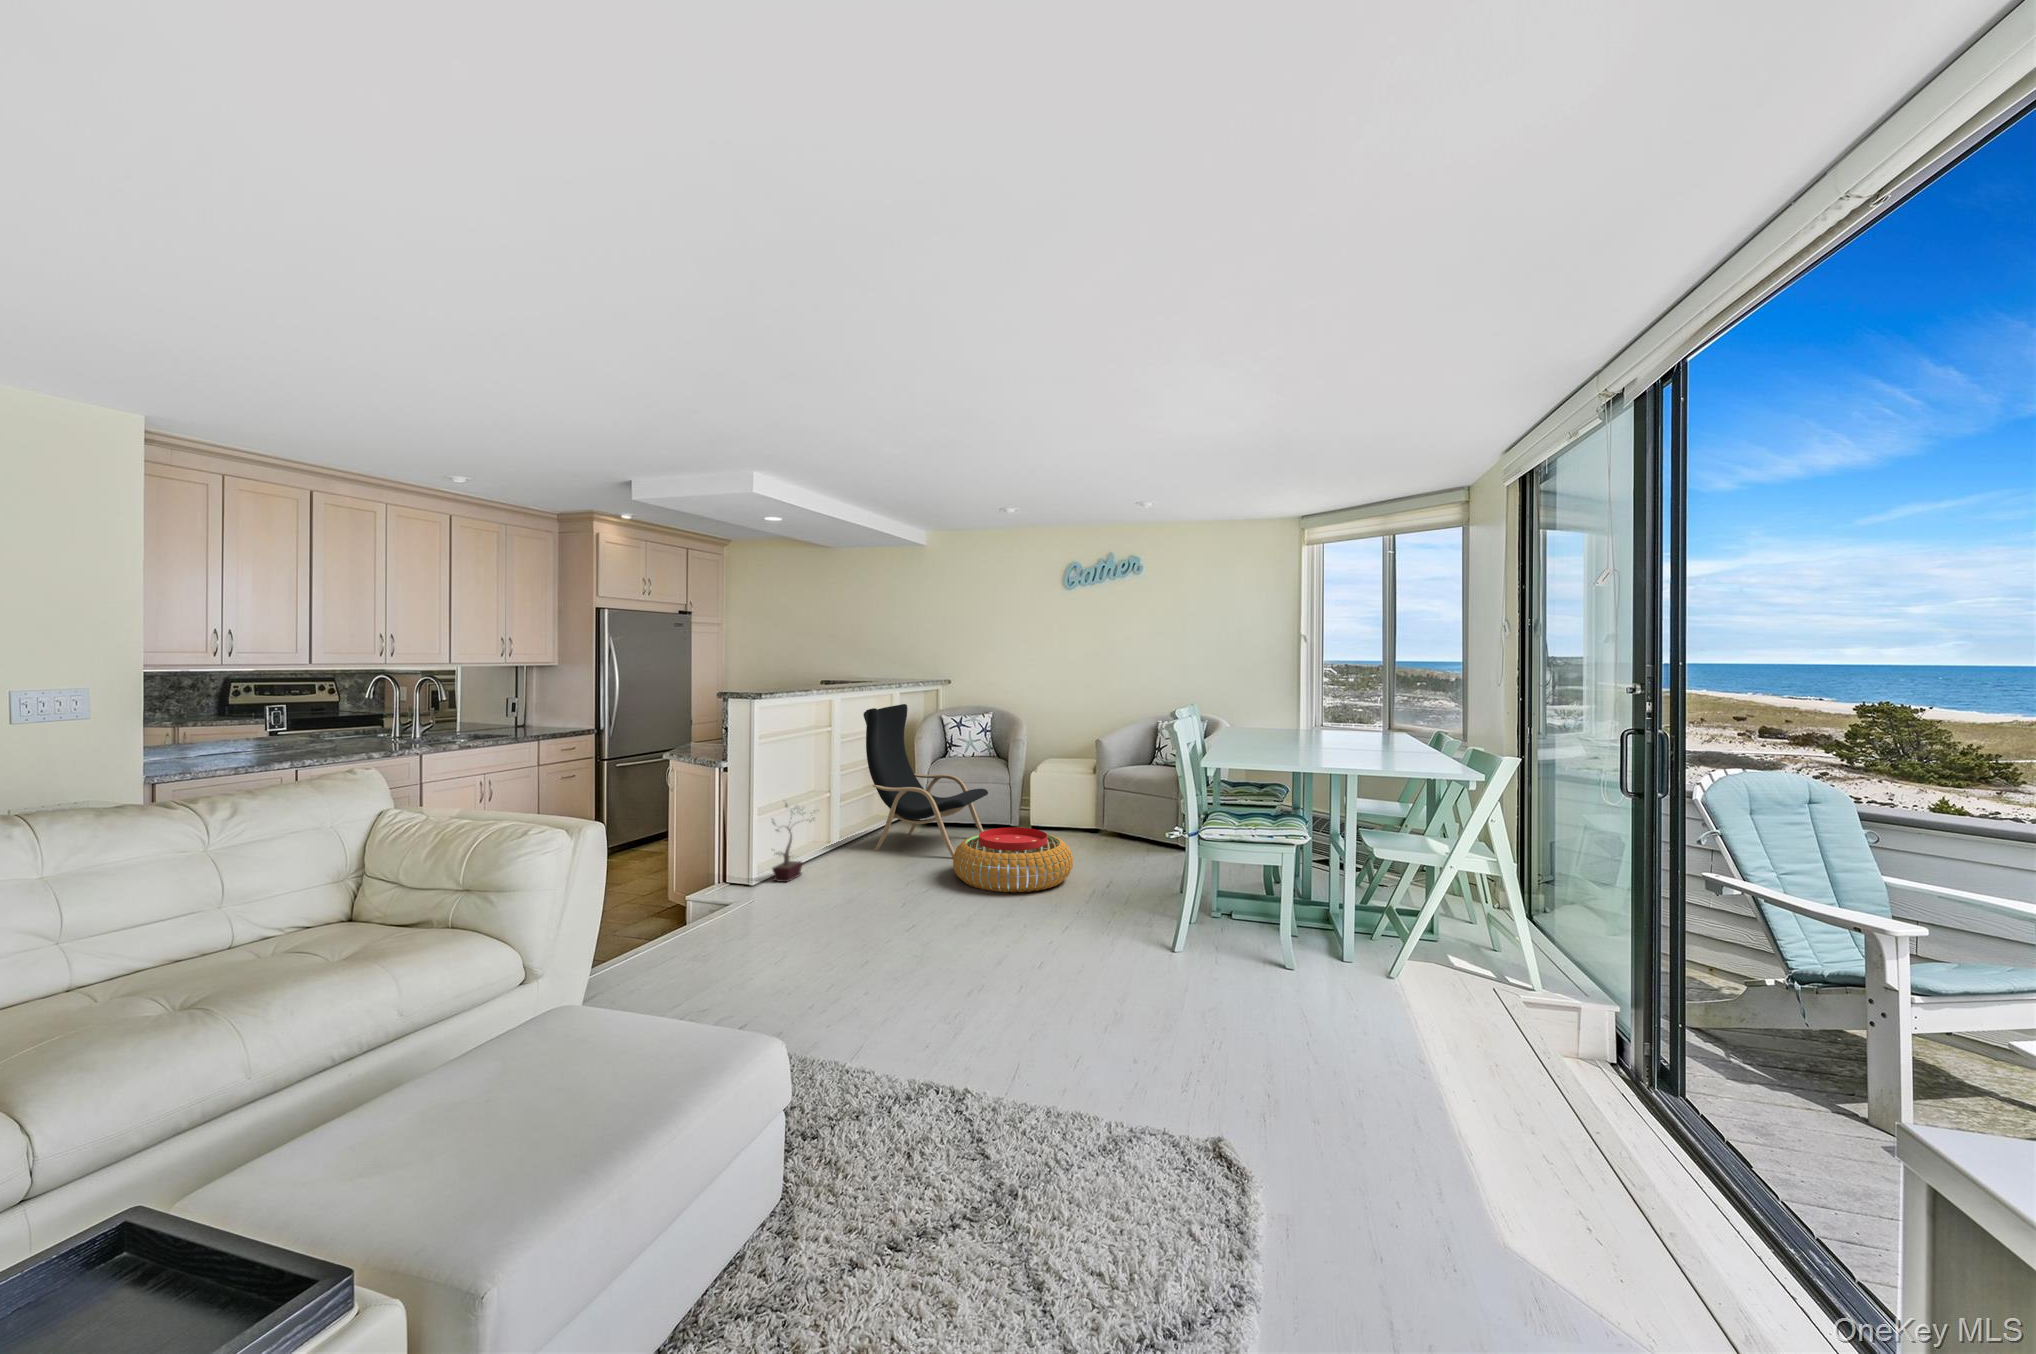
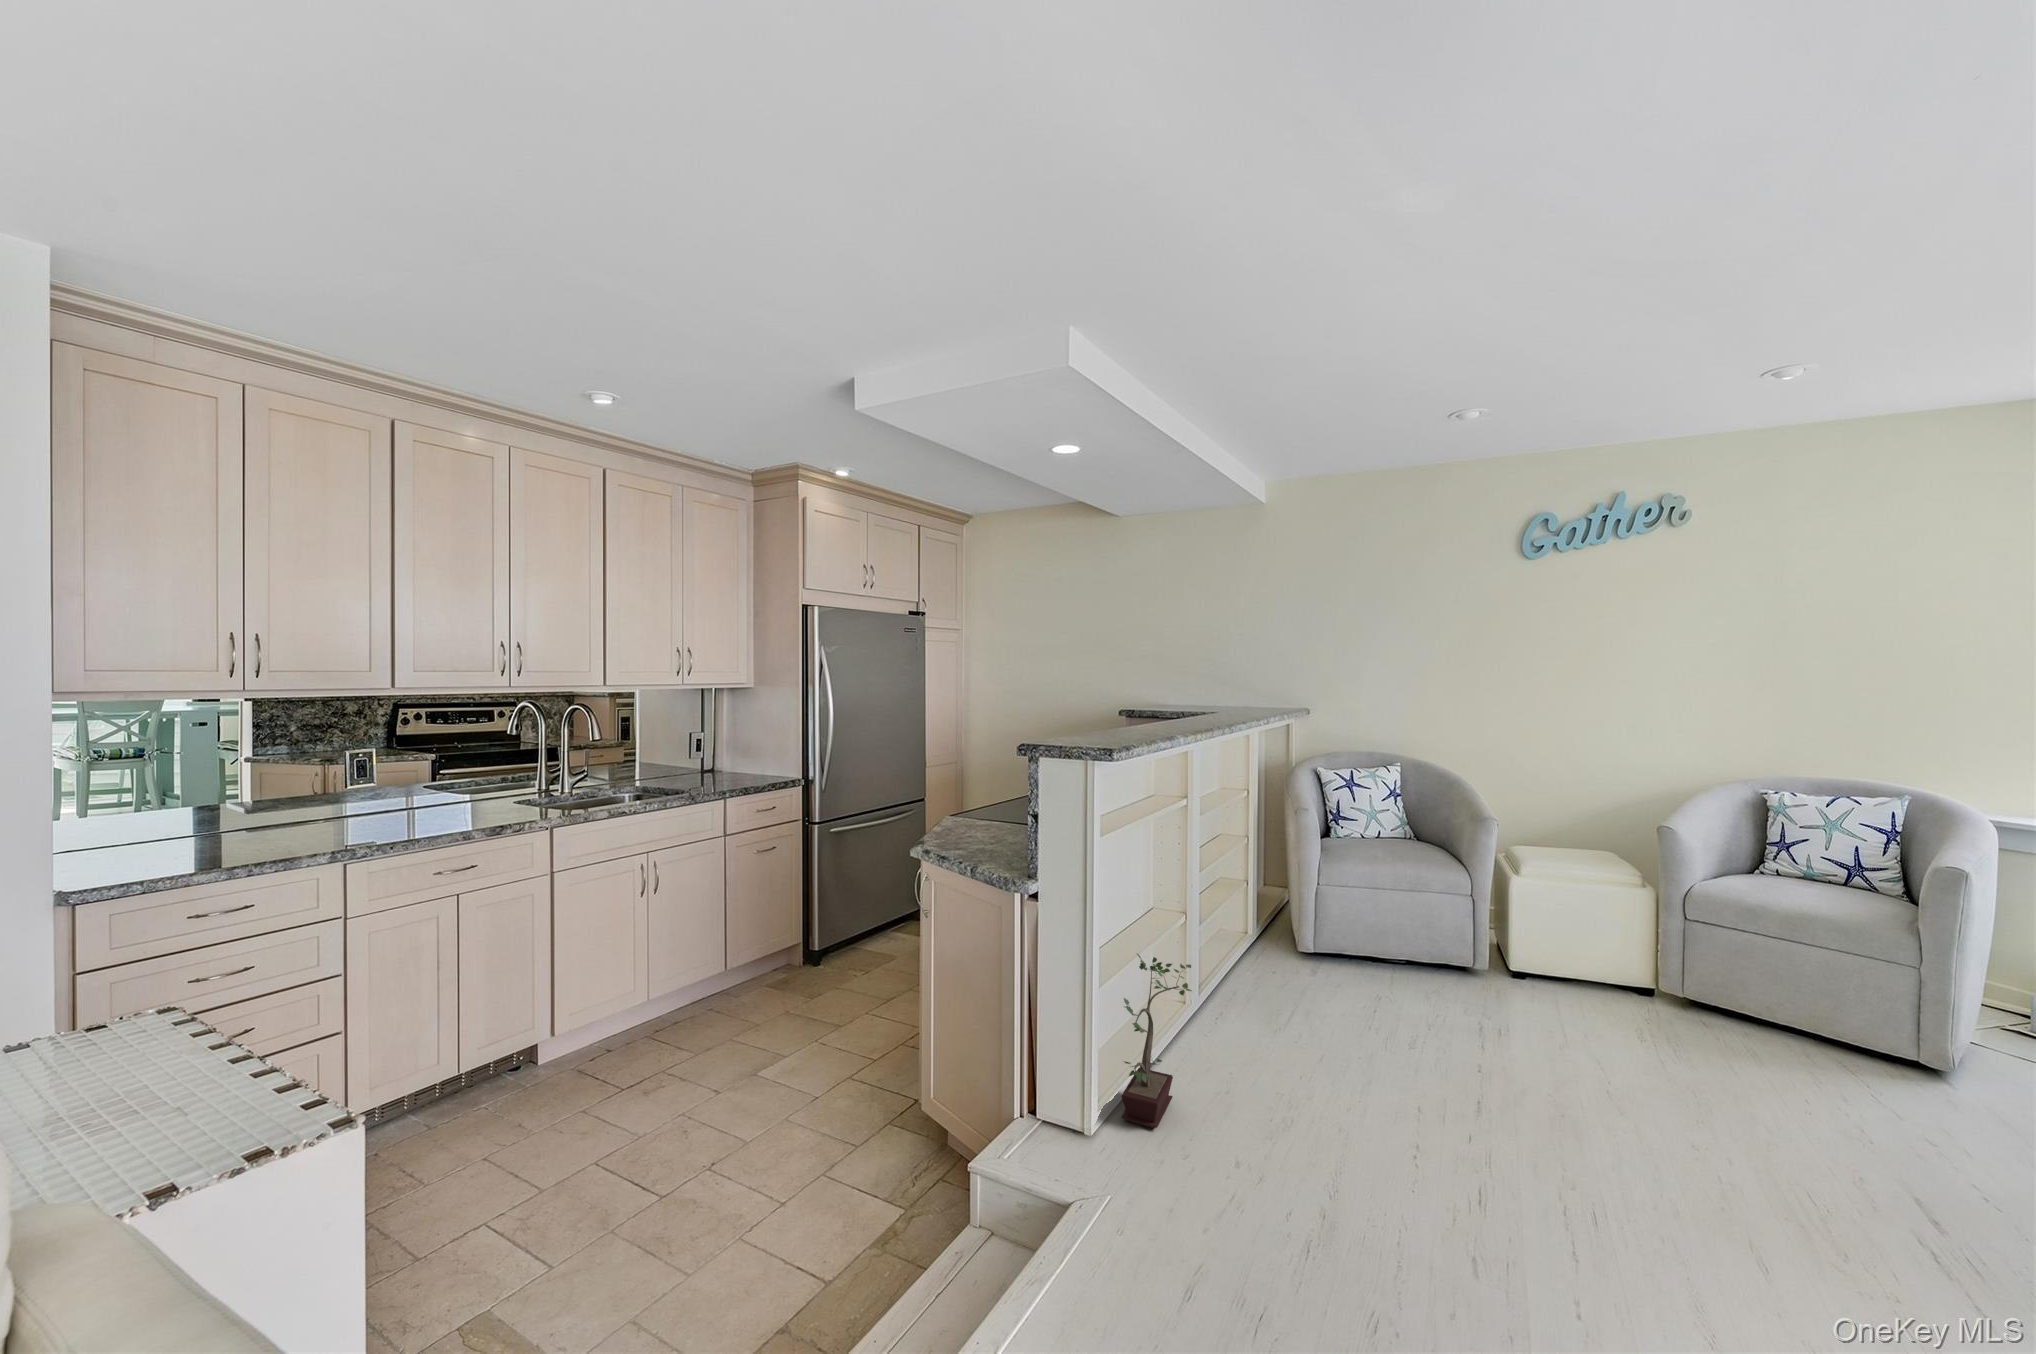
lounge chair: present [863,704,988,857] -> none [1217,751,1448,1060]
pouf: present [953,827,1073,893] -> none [1489,1029,1845,1247]

